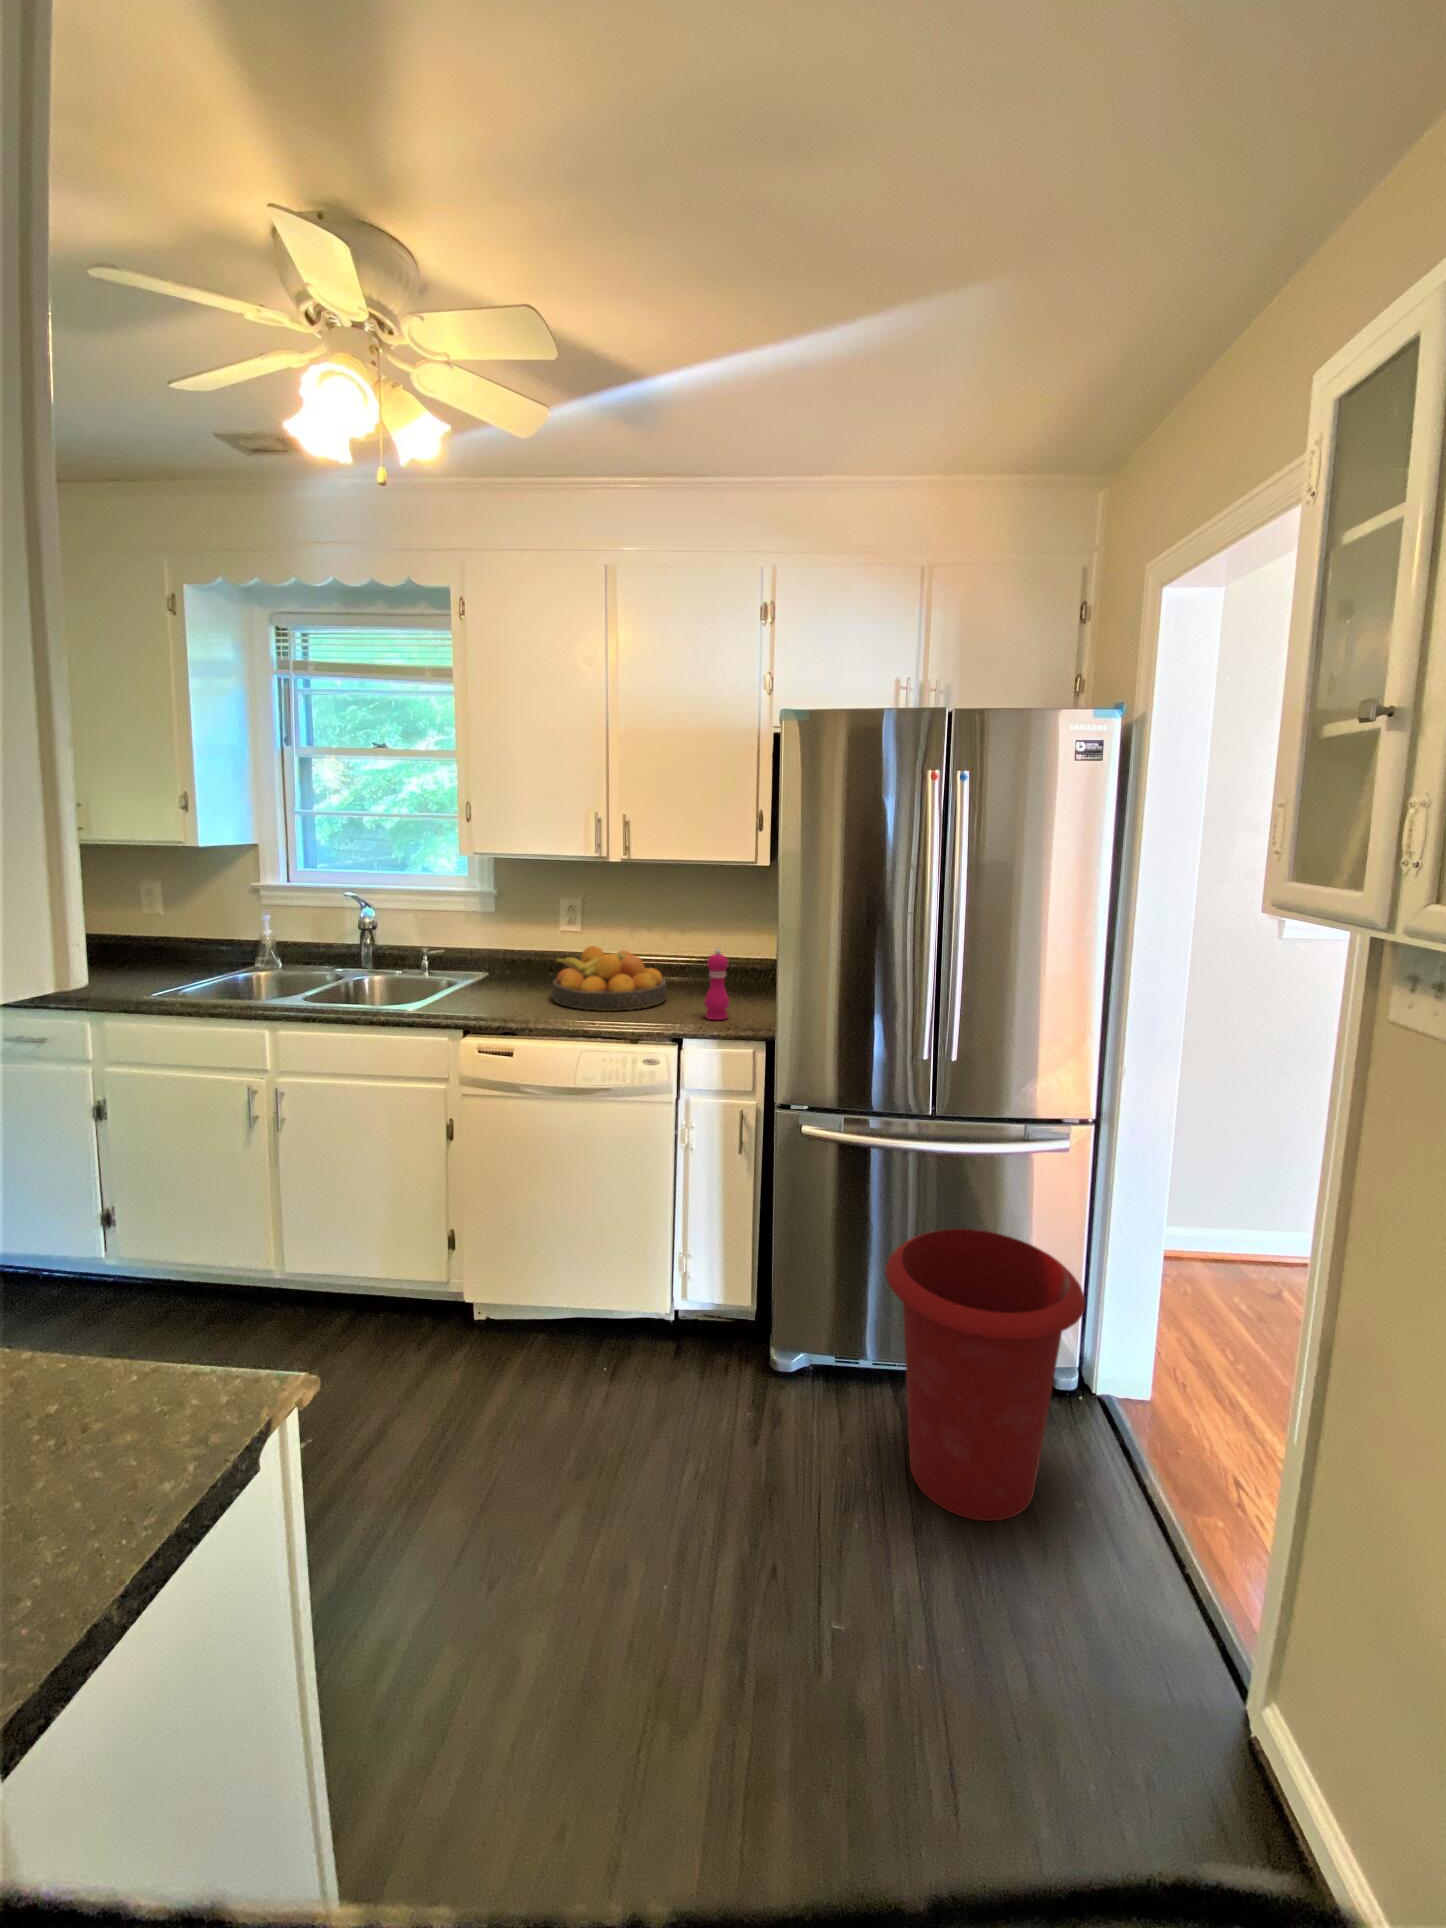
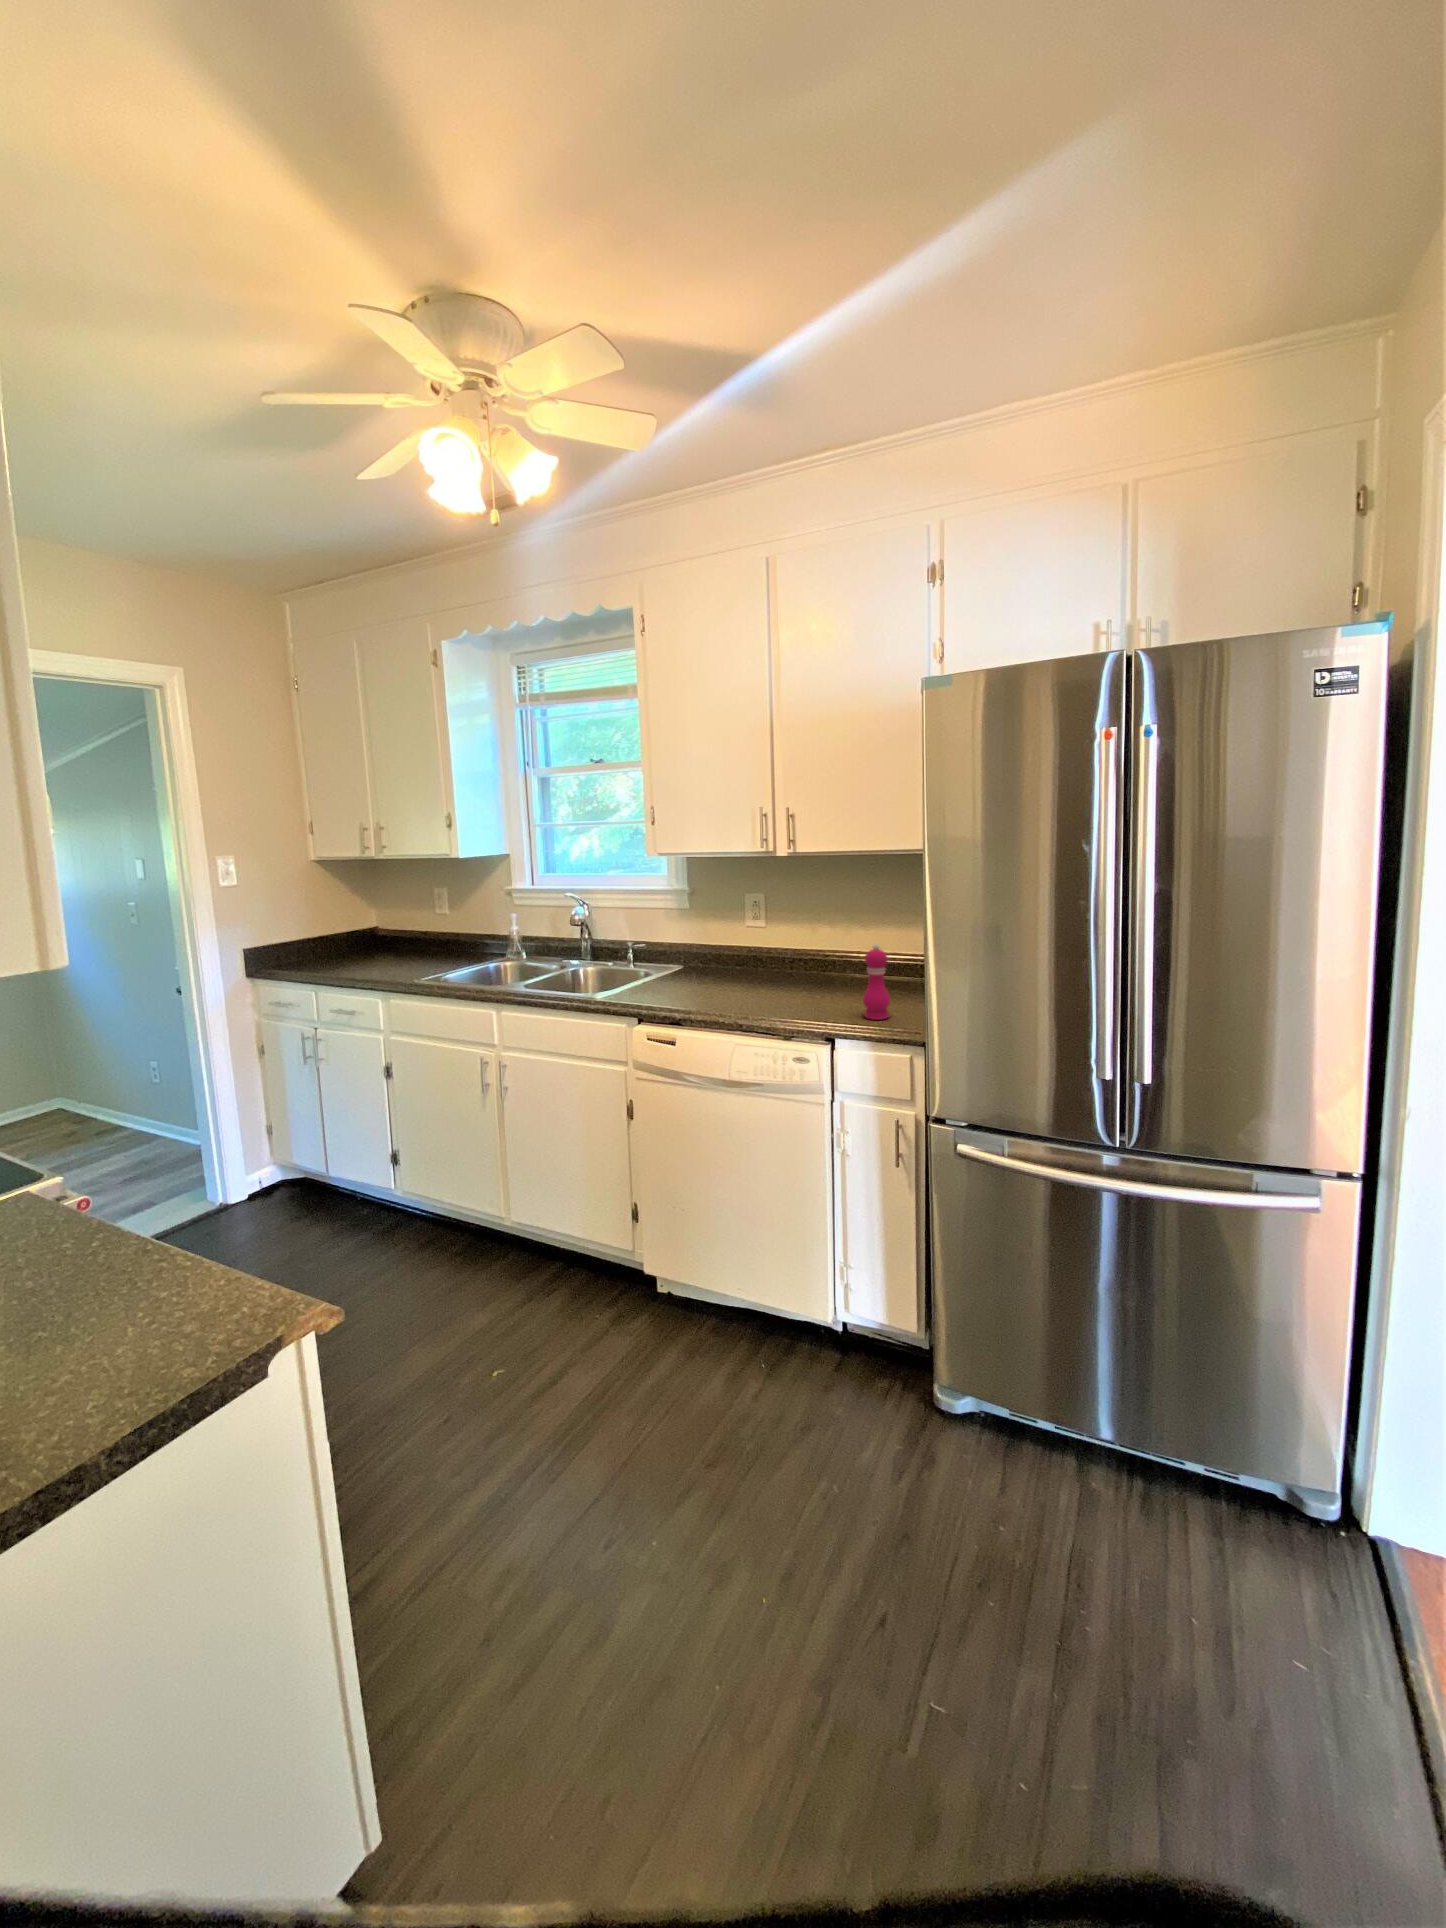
fruit bowl: present [552,946,667,1011] -> none [724,941,838,1006]
waste bin: present [885,1229,1086,1521] -> none [1033,1285,1310,1663]

